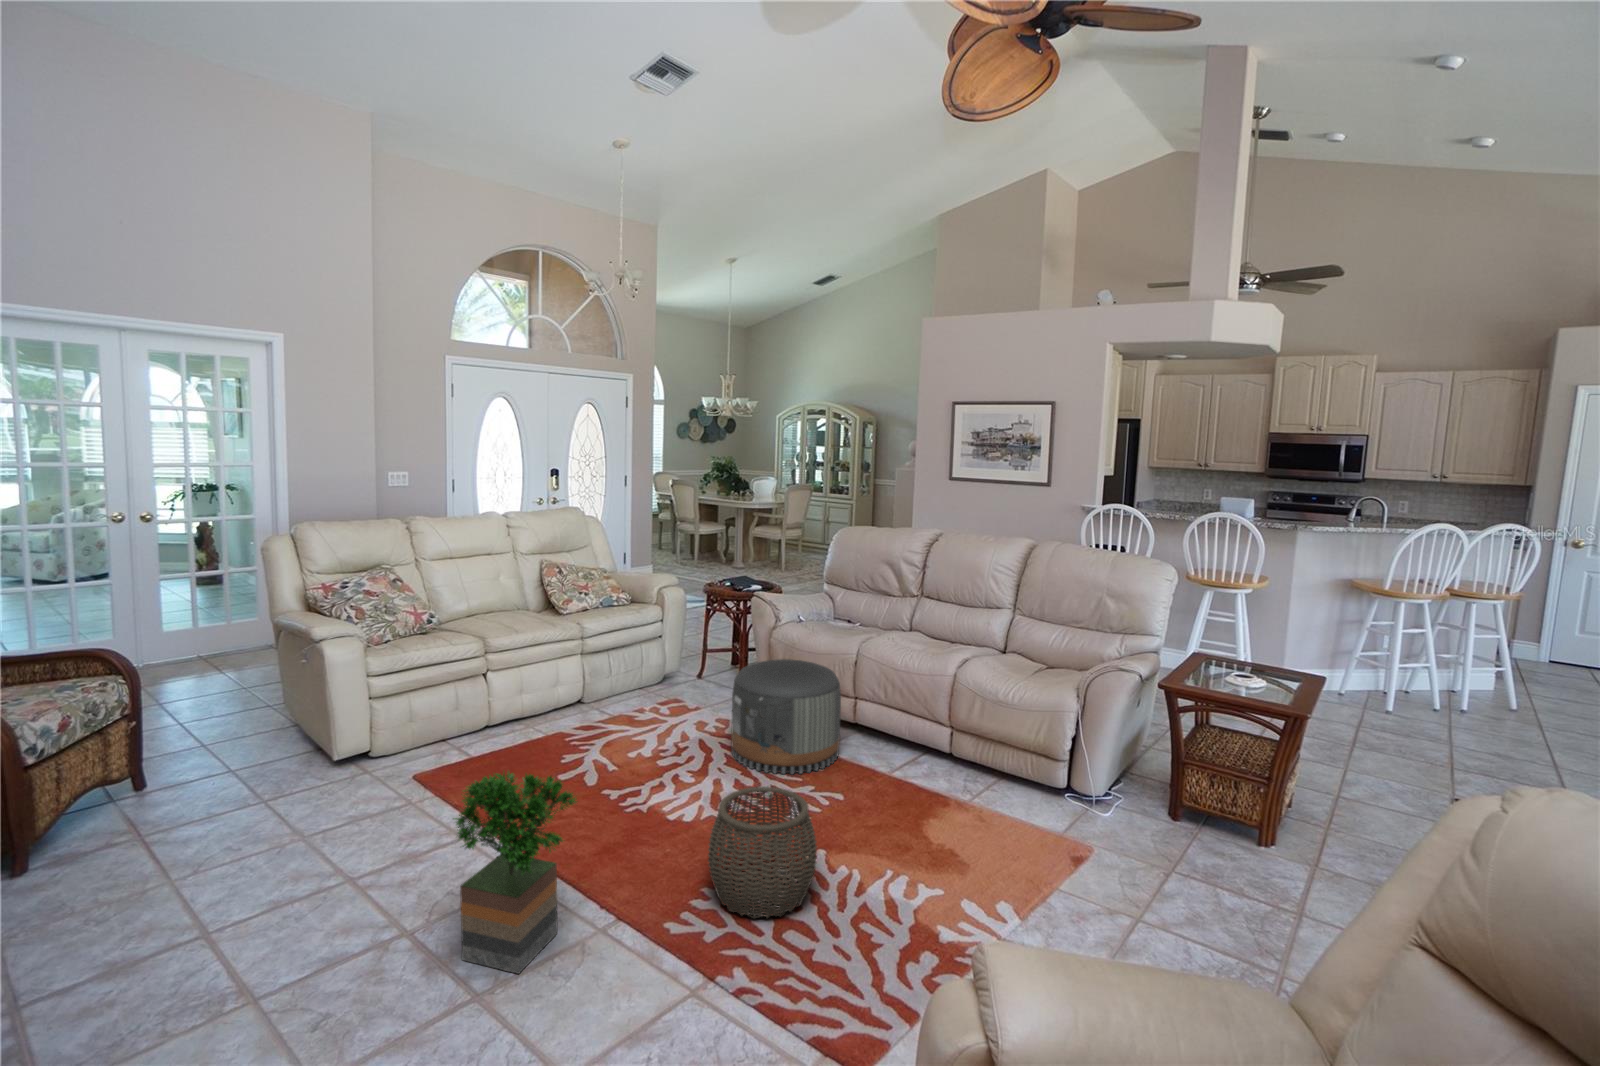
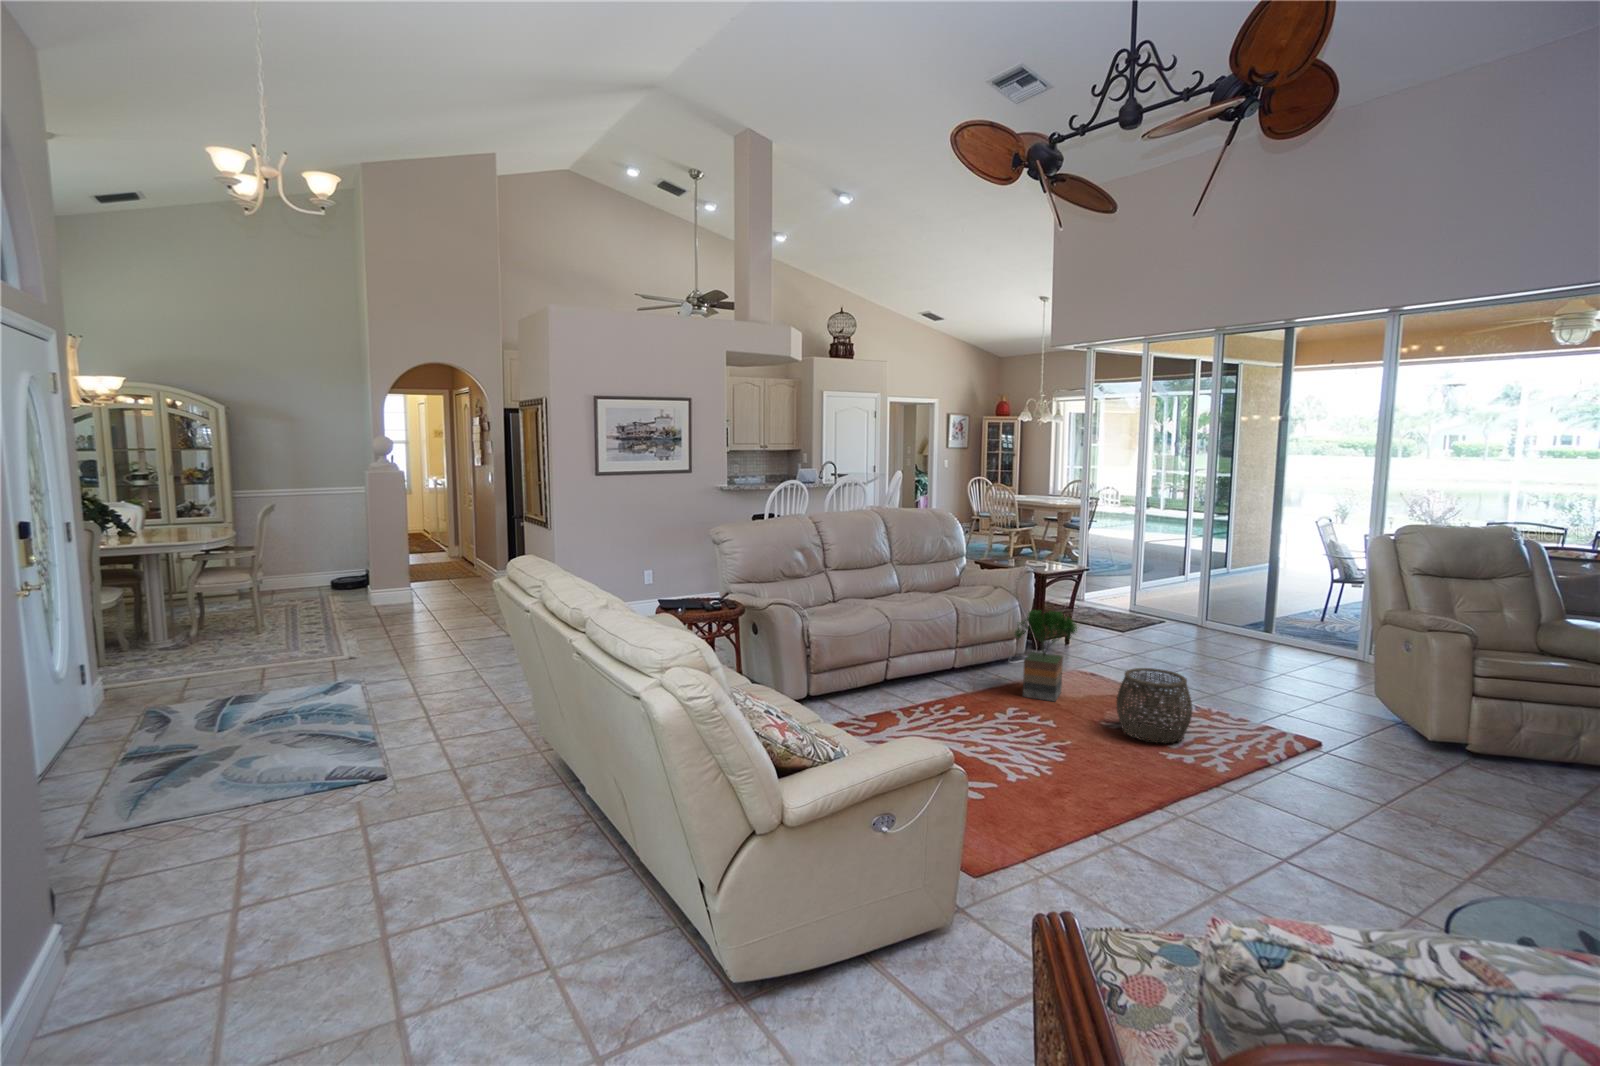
pouf: present [731,659,841,774] -> none [877,633,973,729]
potted tree: present [455,772,577,974] -> present [1015,610,1077,701]

